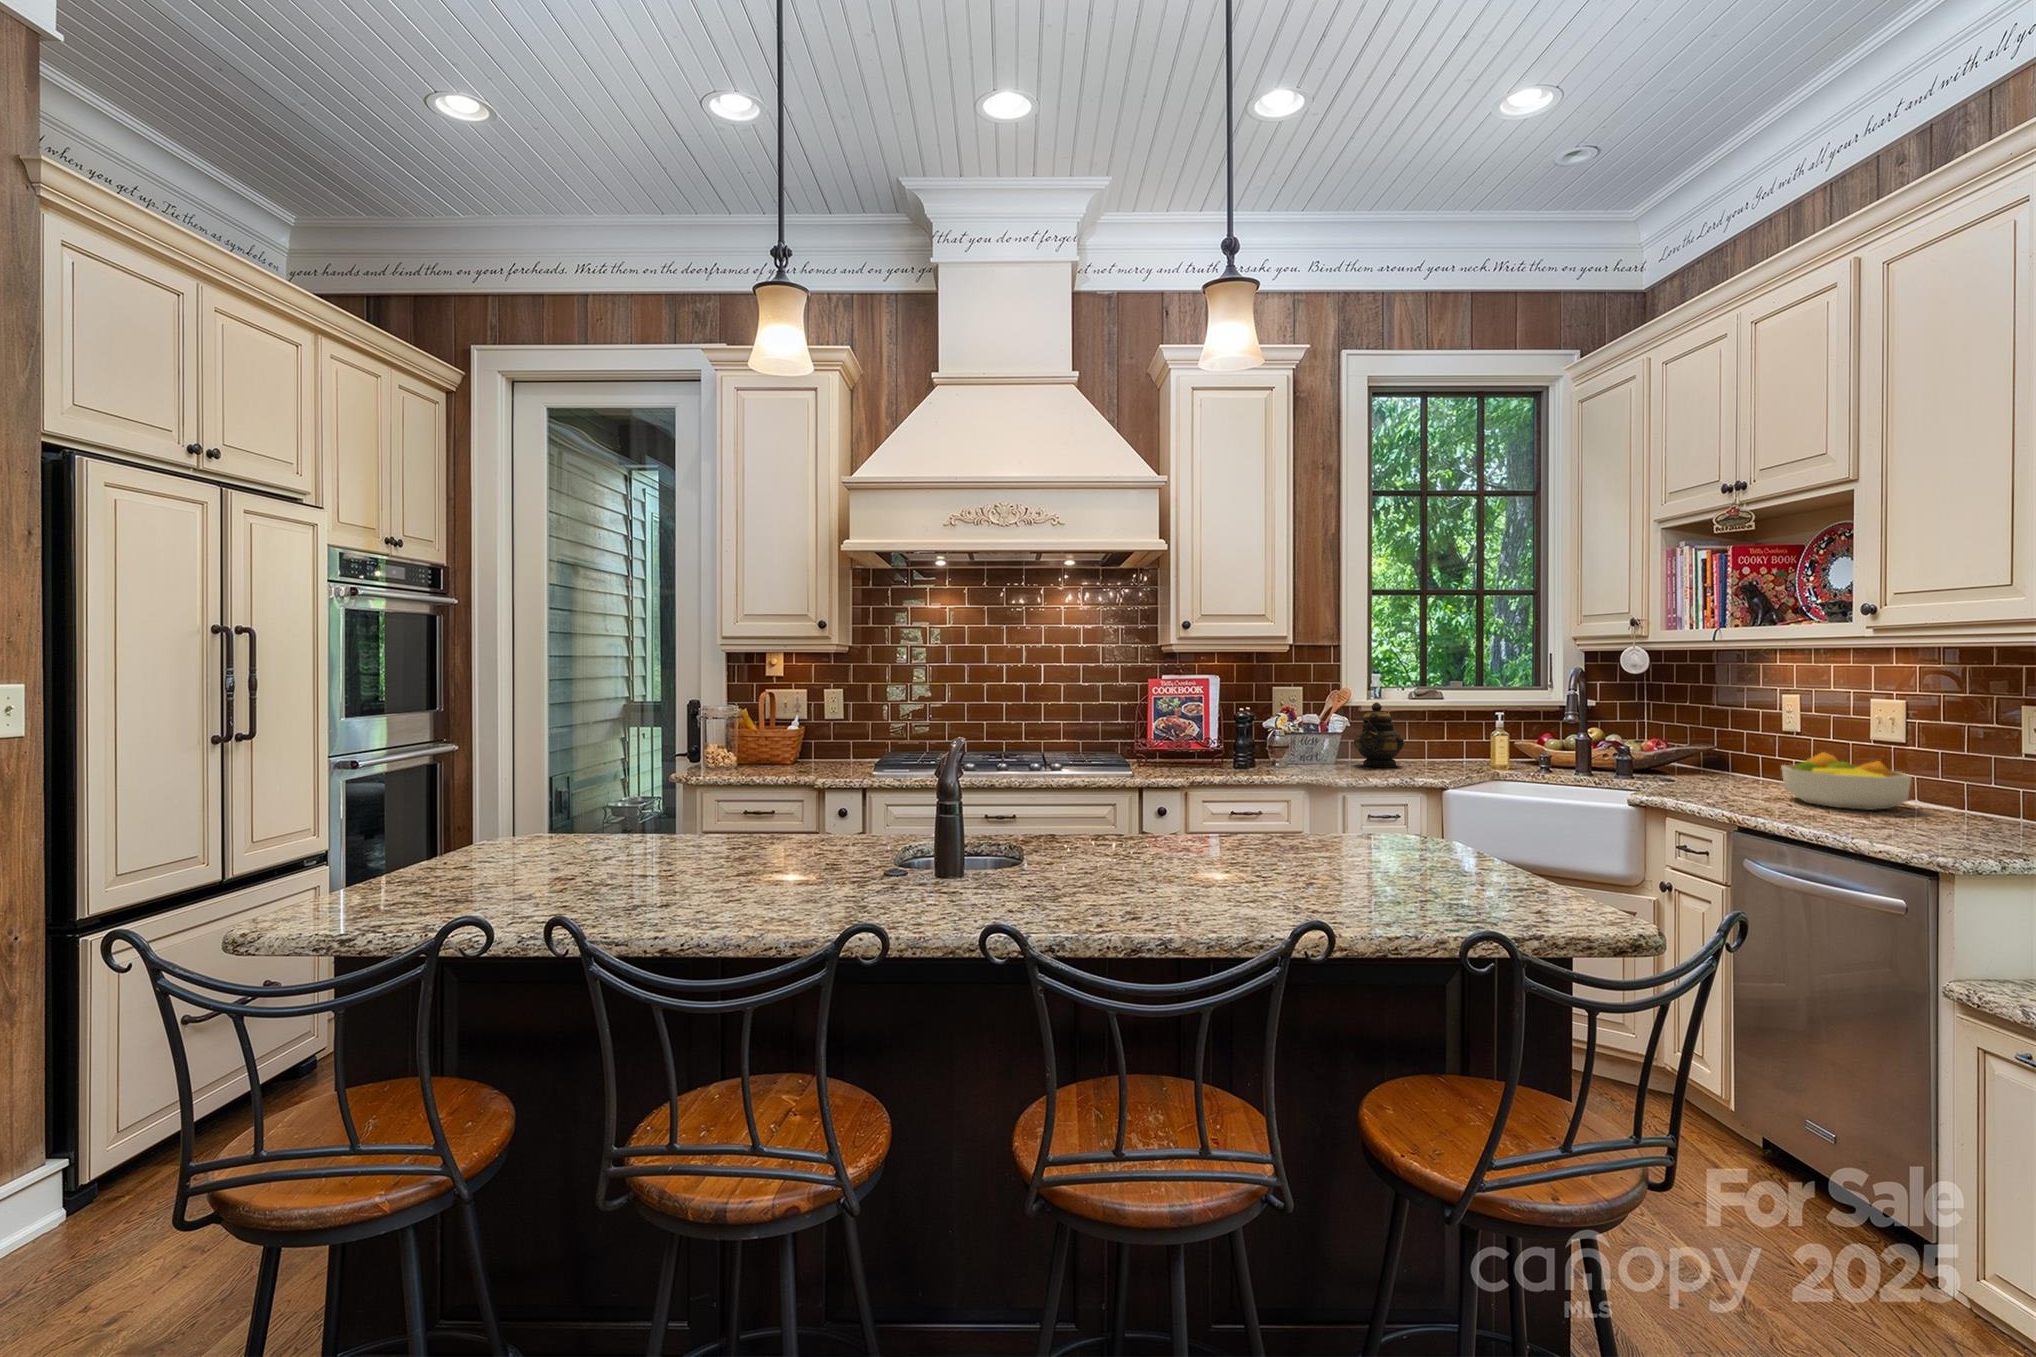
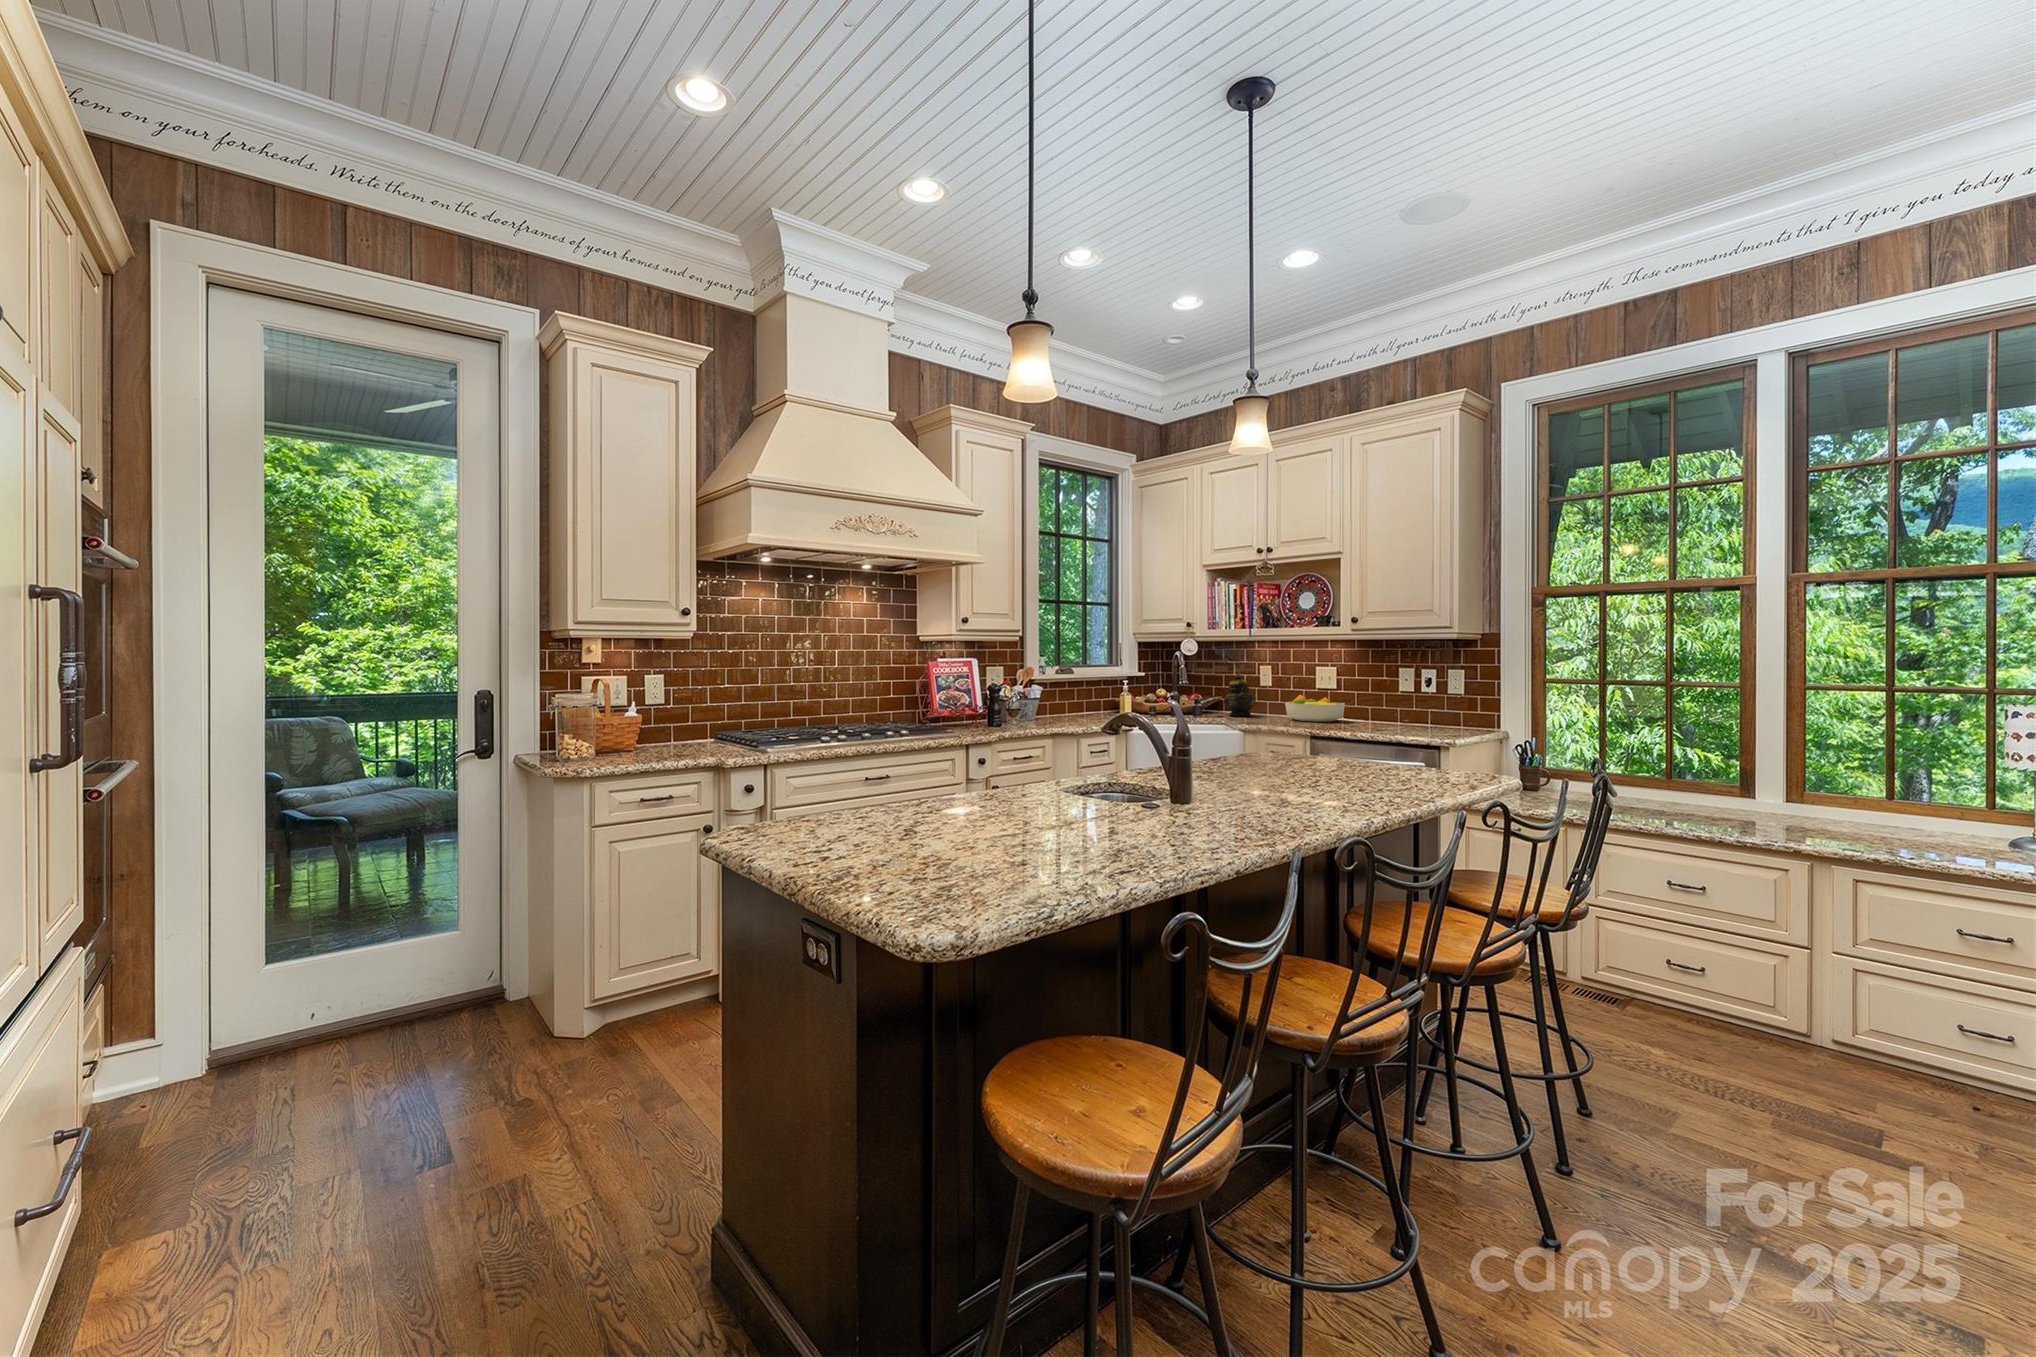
teapot: present [1354,702,1404,767] -> present [1224,674,1256,716]

